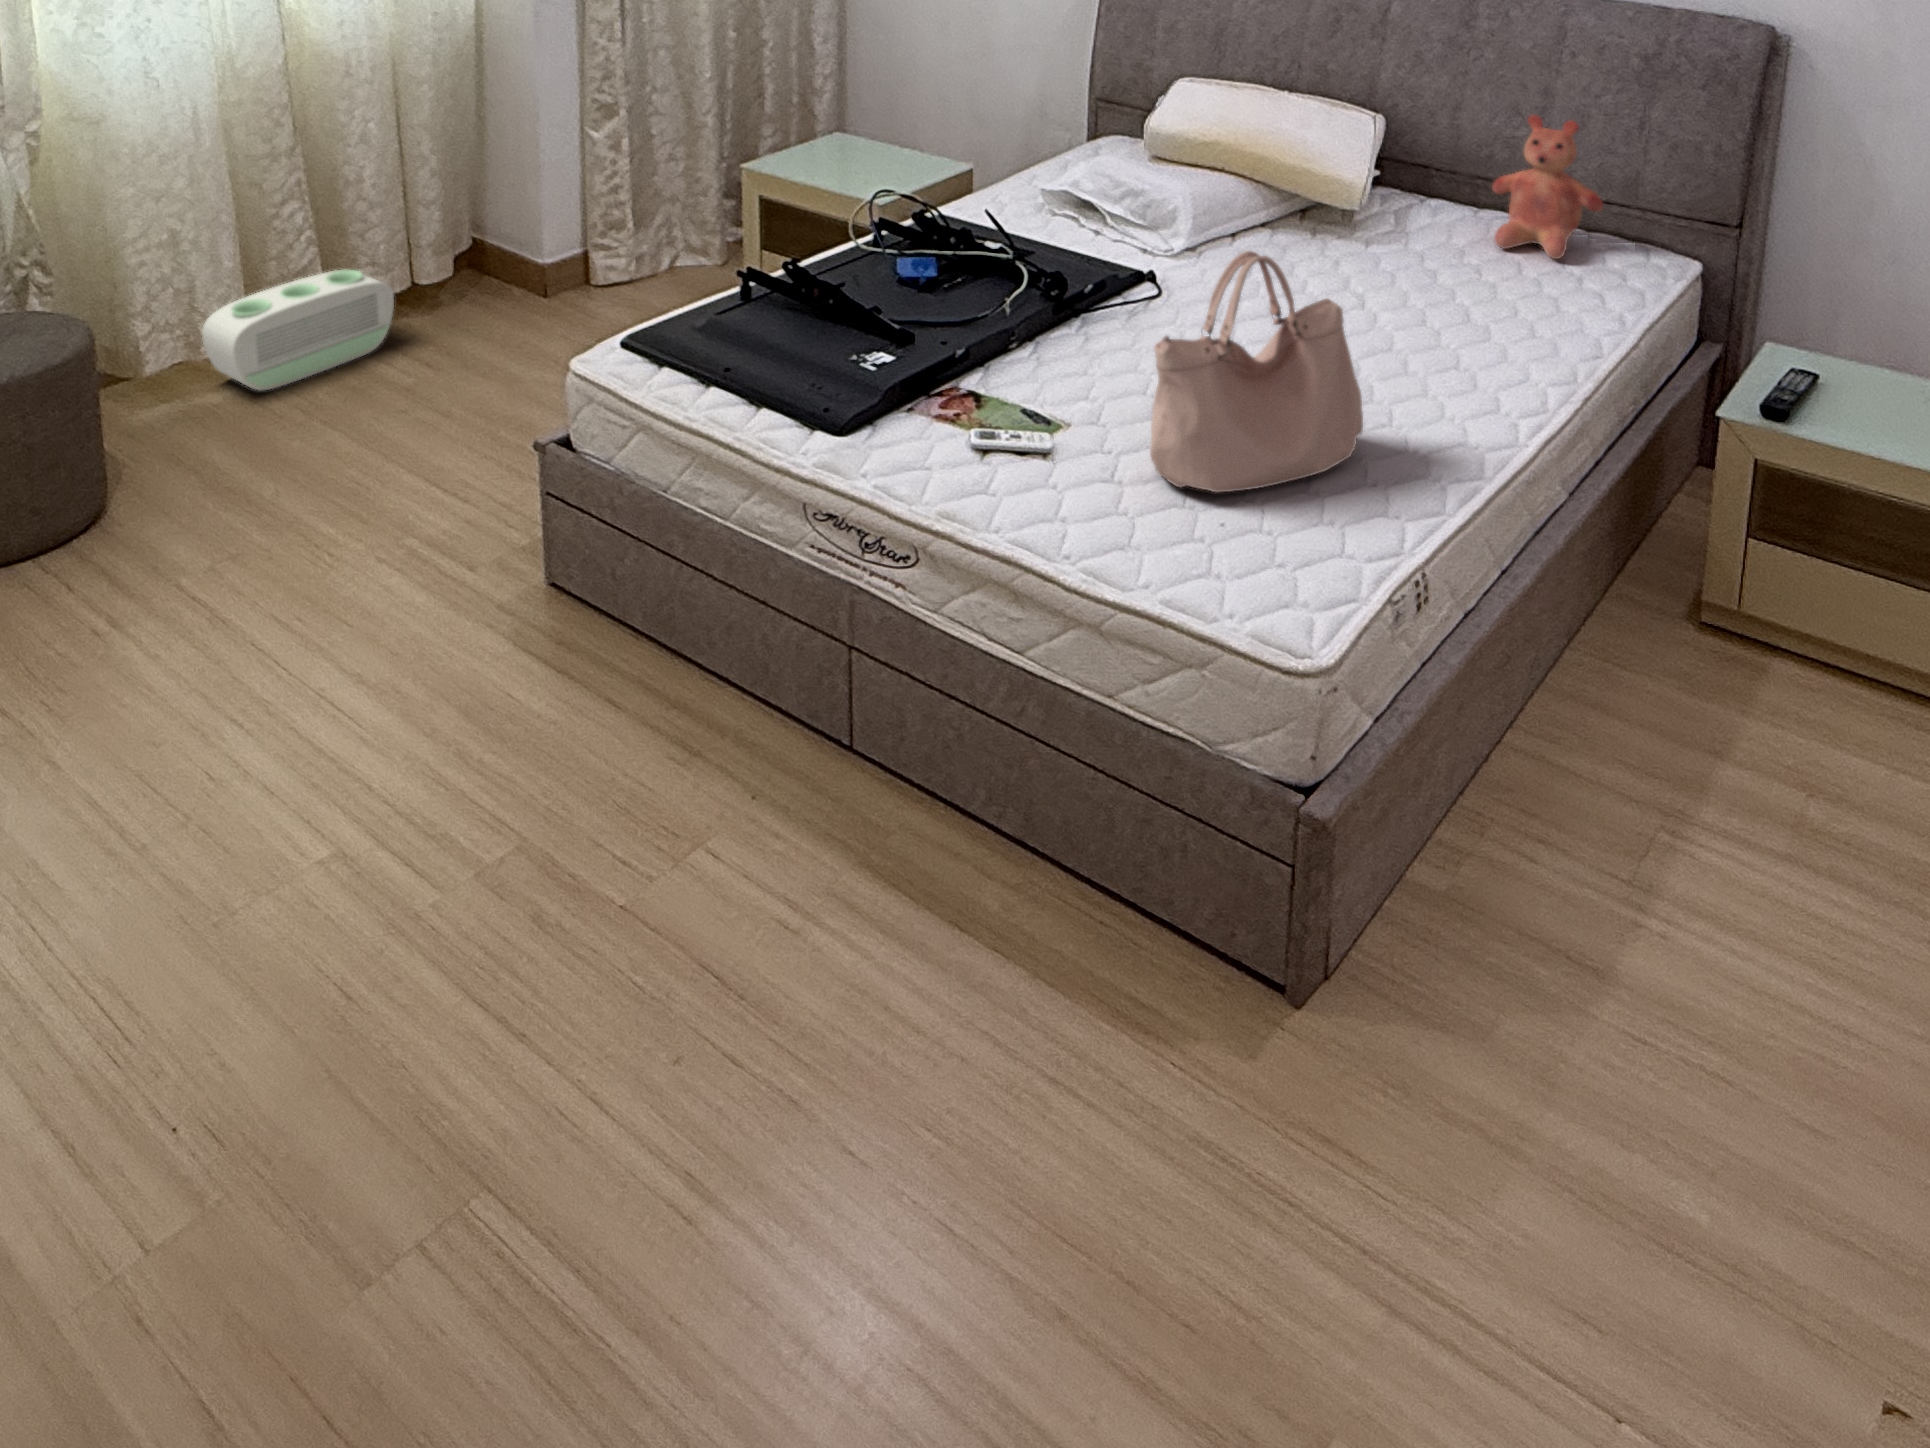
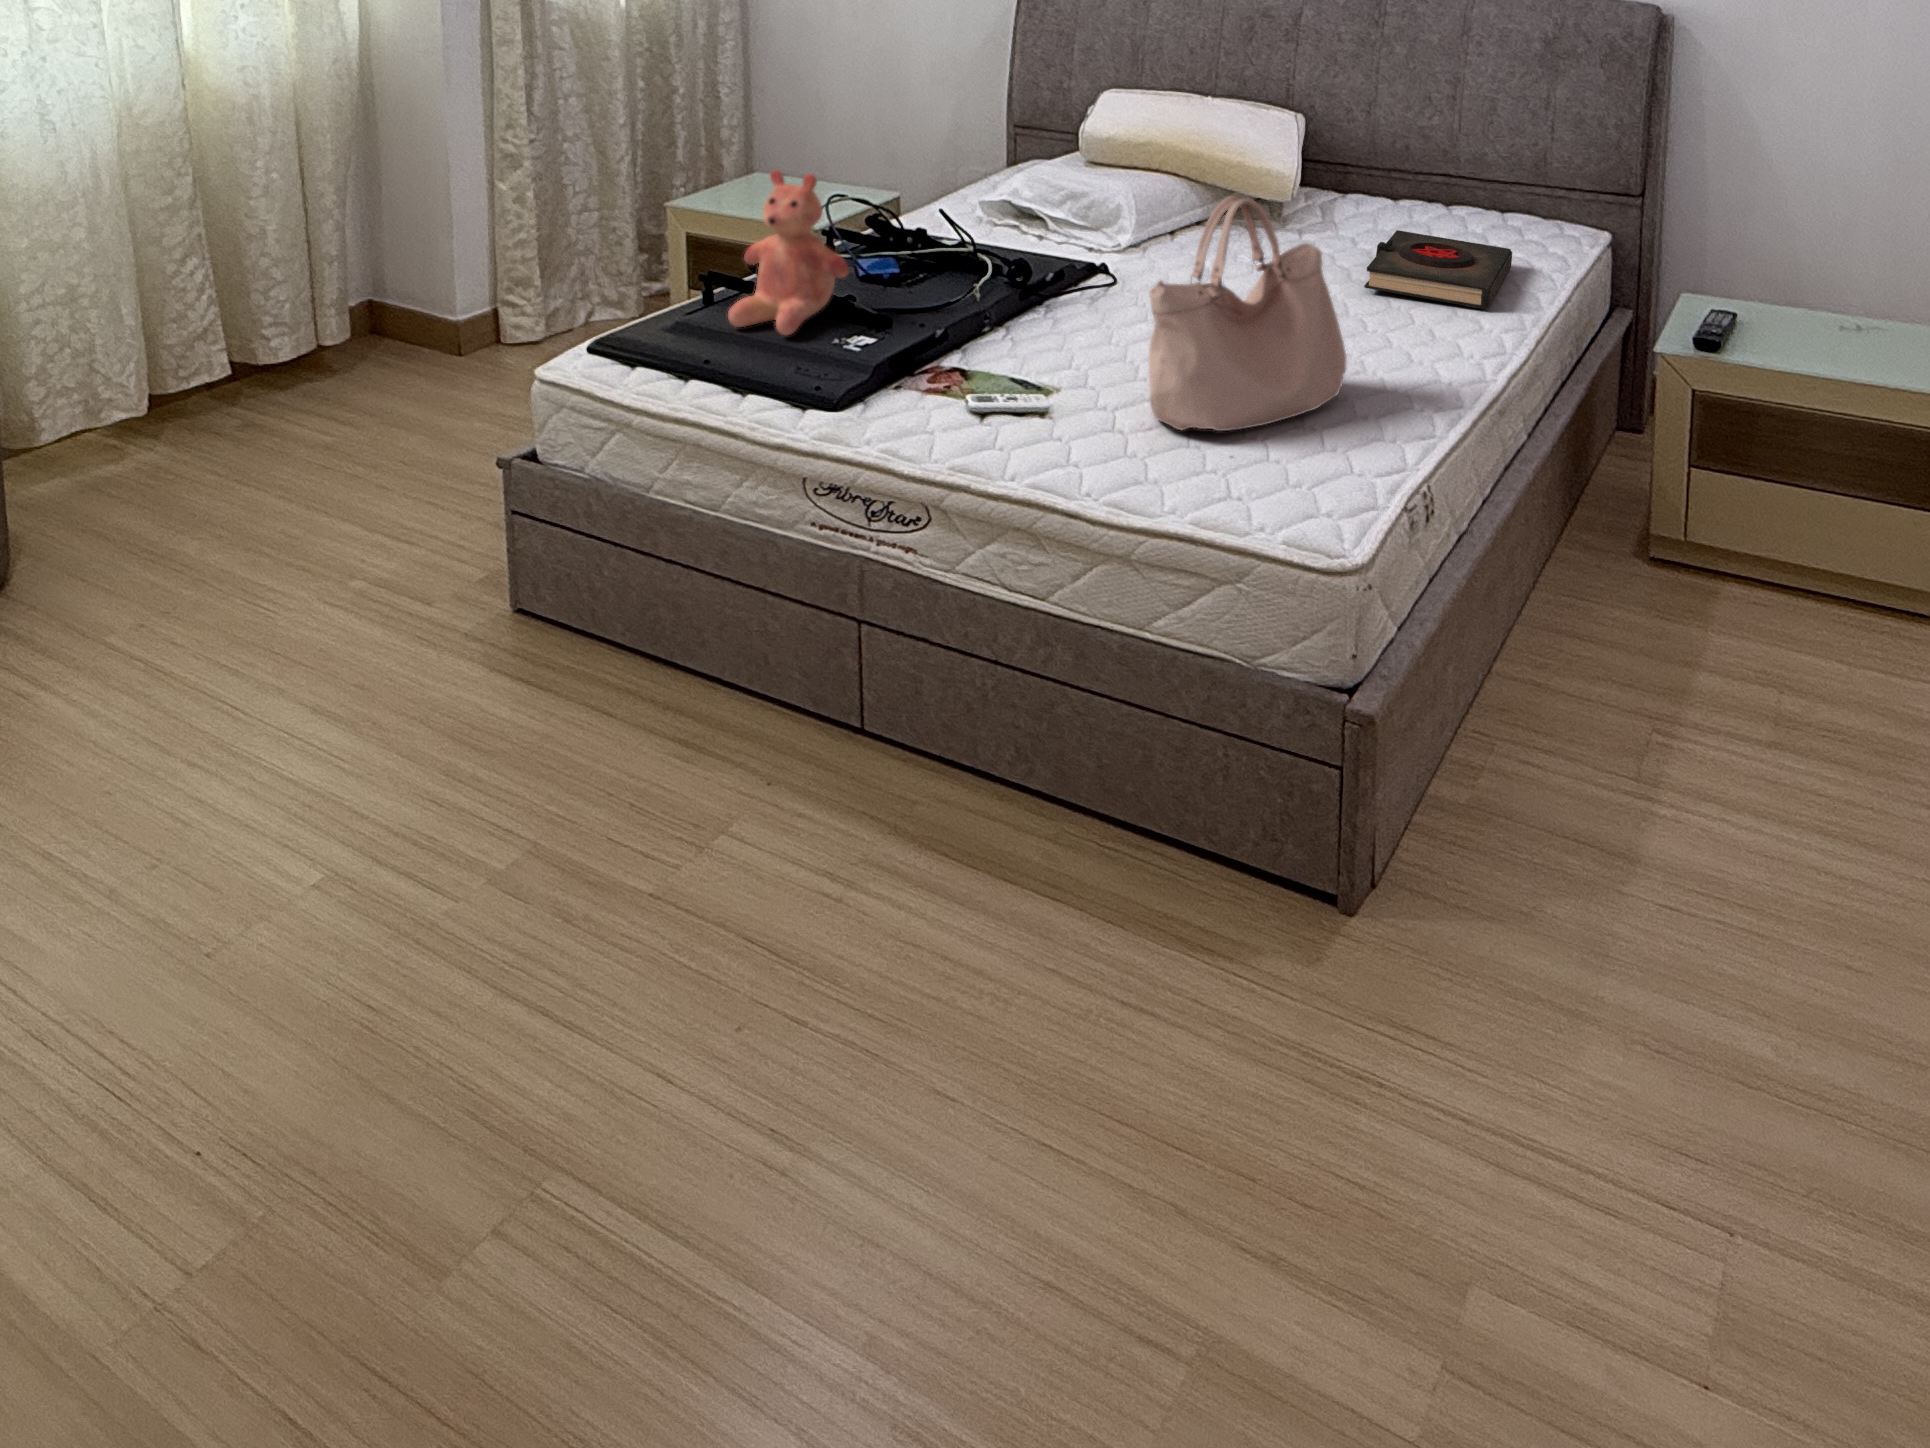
teddy bear: present [1492,115,1603,259] -> present [728,170,849,335]
book: none [1410,254,1577,356] -> present [1364,230,1512,309]
air purifier: present [202,270,394,391] -> none [97,332,304,460]

